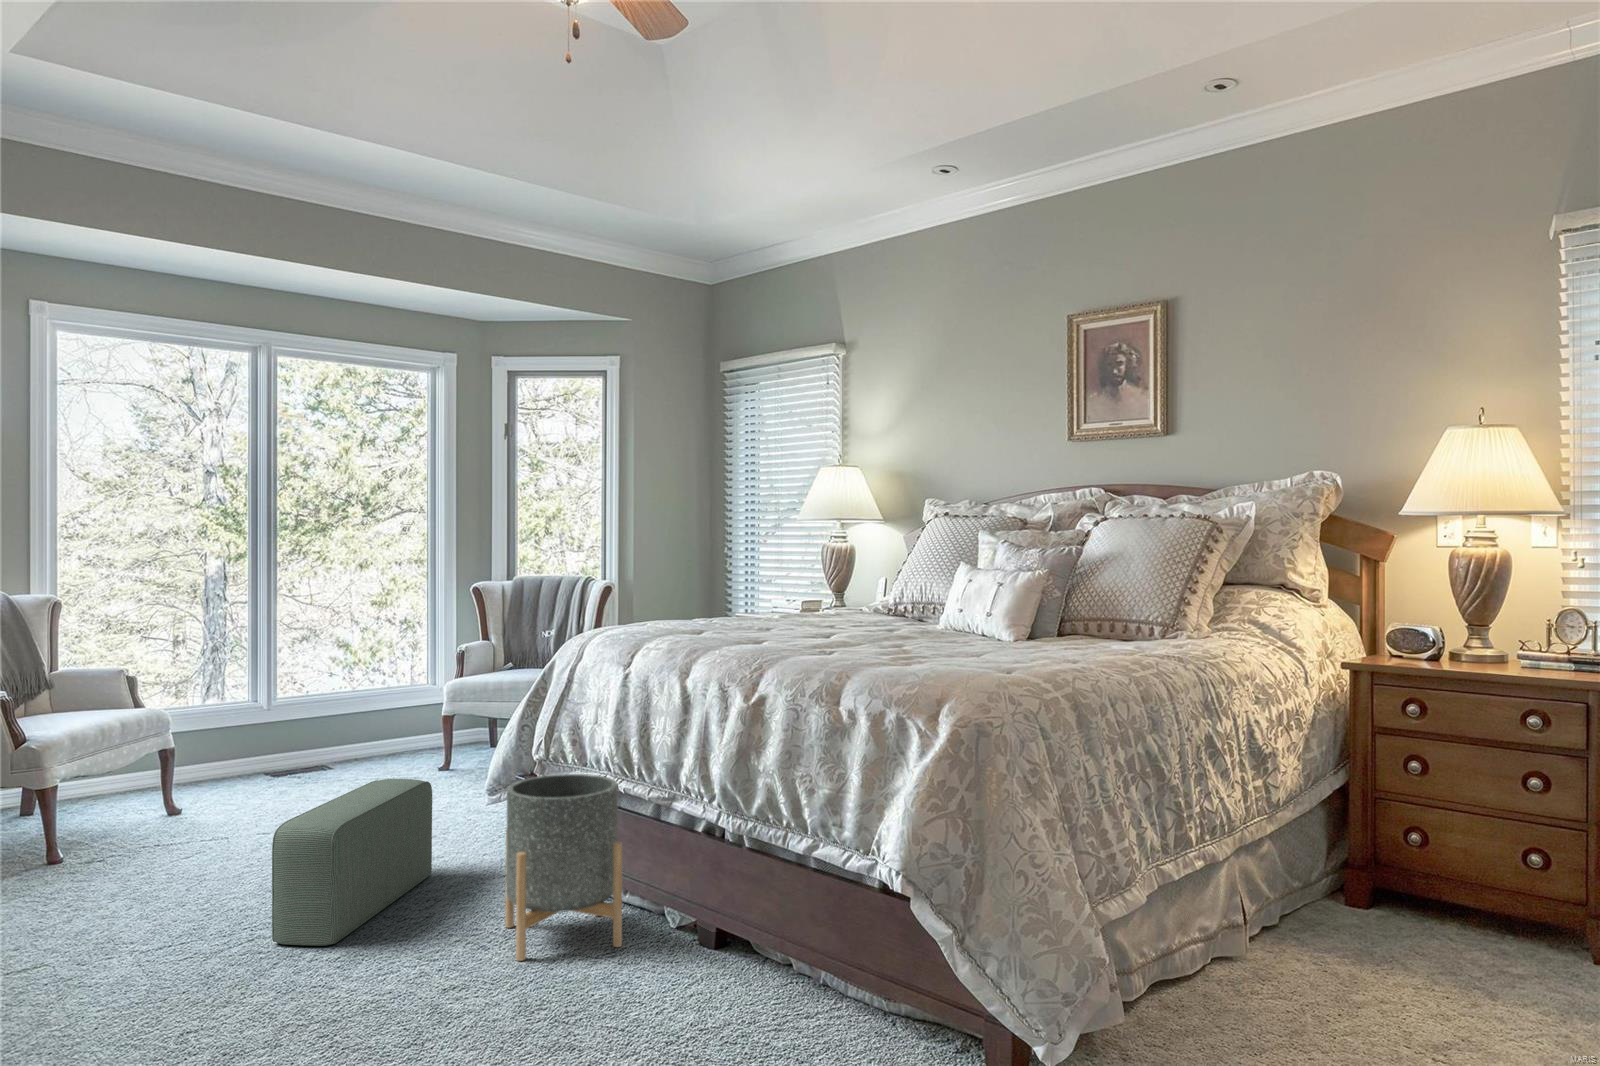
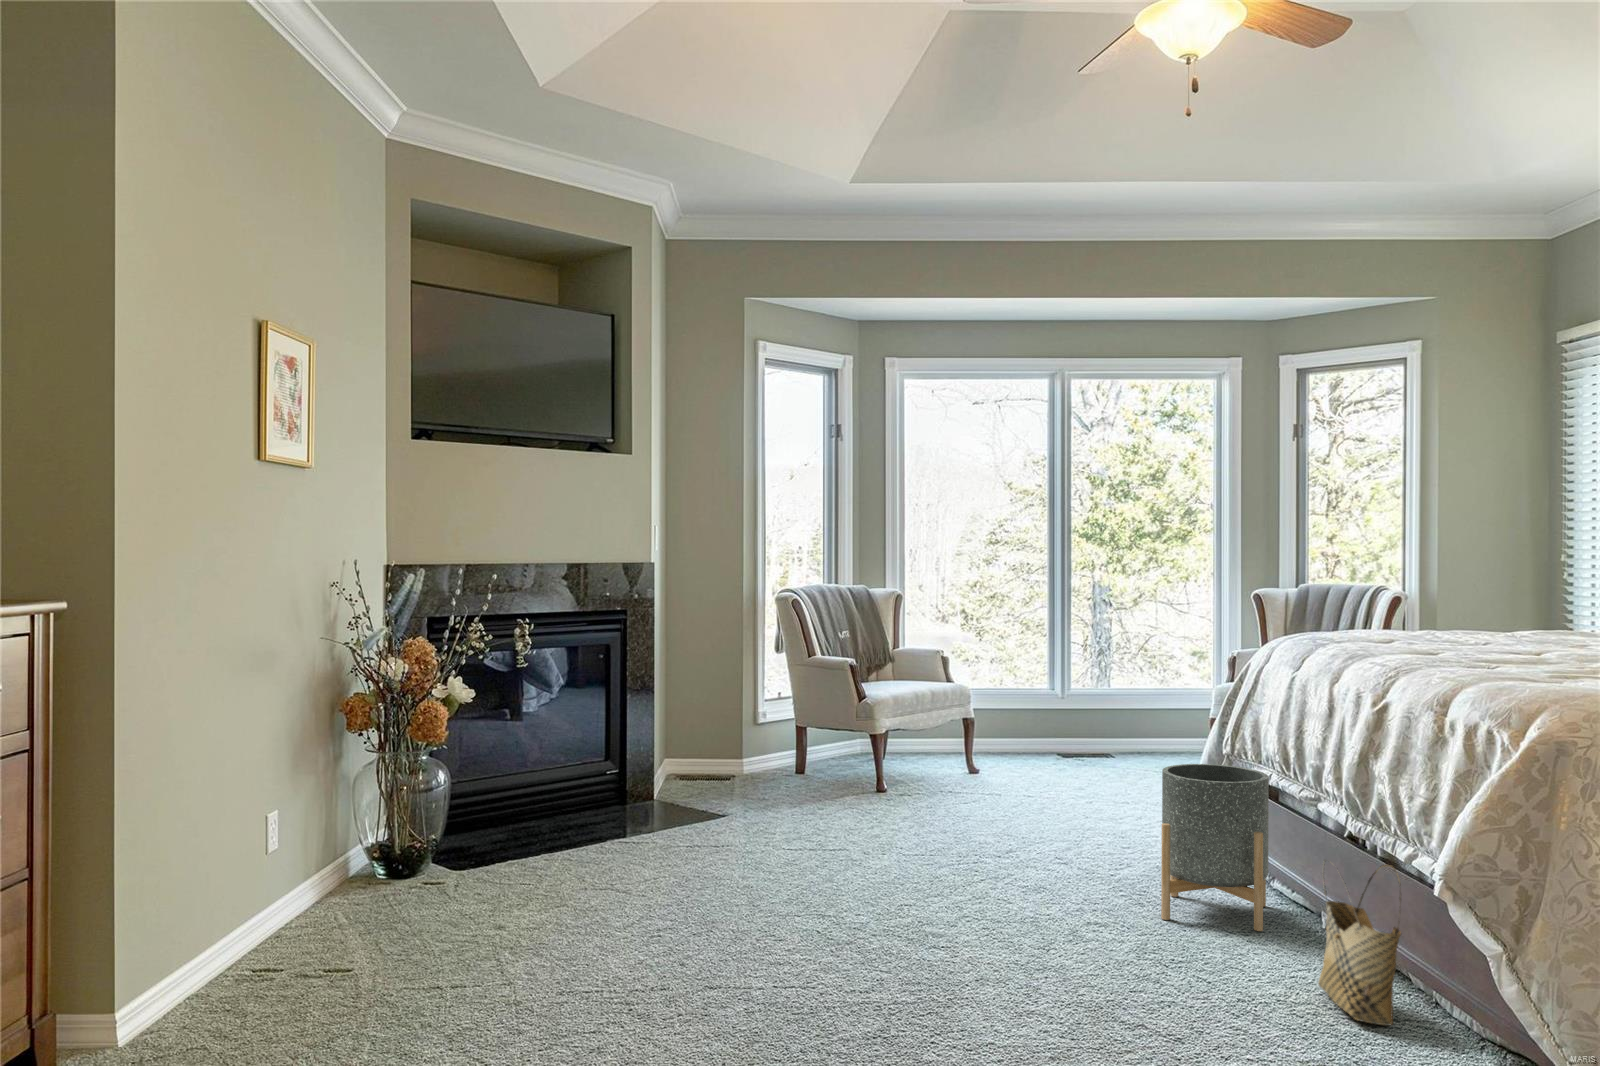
pouf: present [272,779,432,946] -> none [989,756,1138,876]
woven basket: none [722,859,817,1029] -> present [1318,860,1401,1026]

